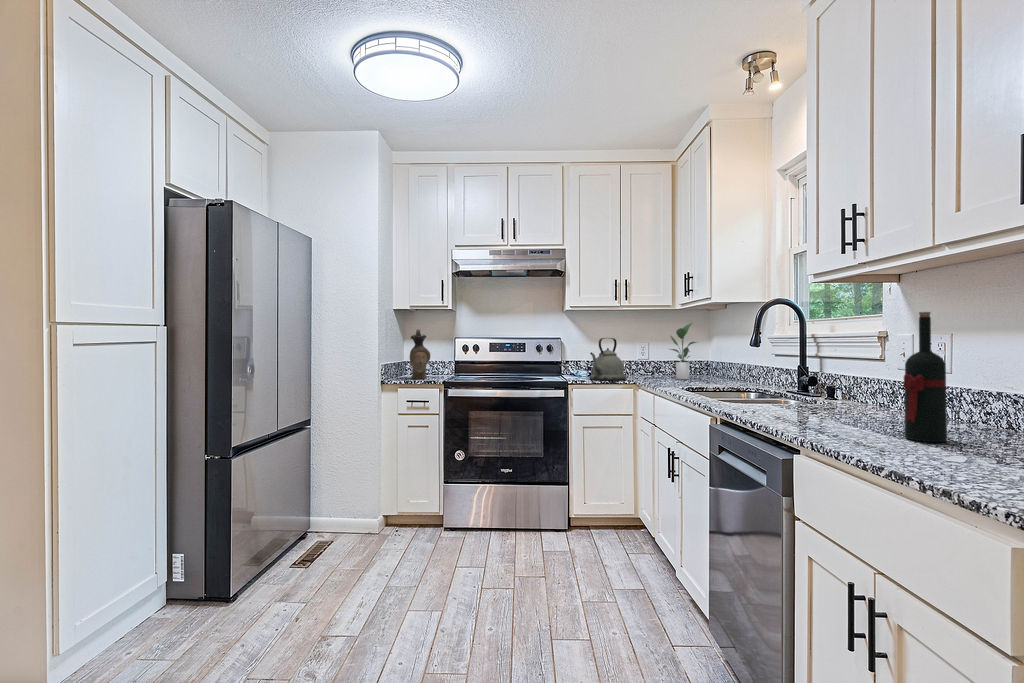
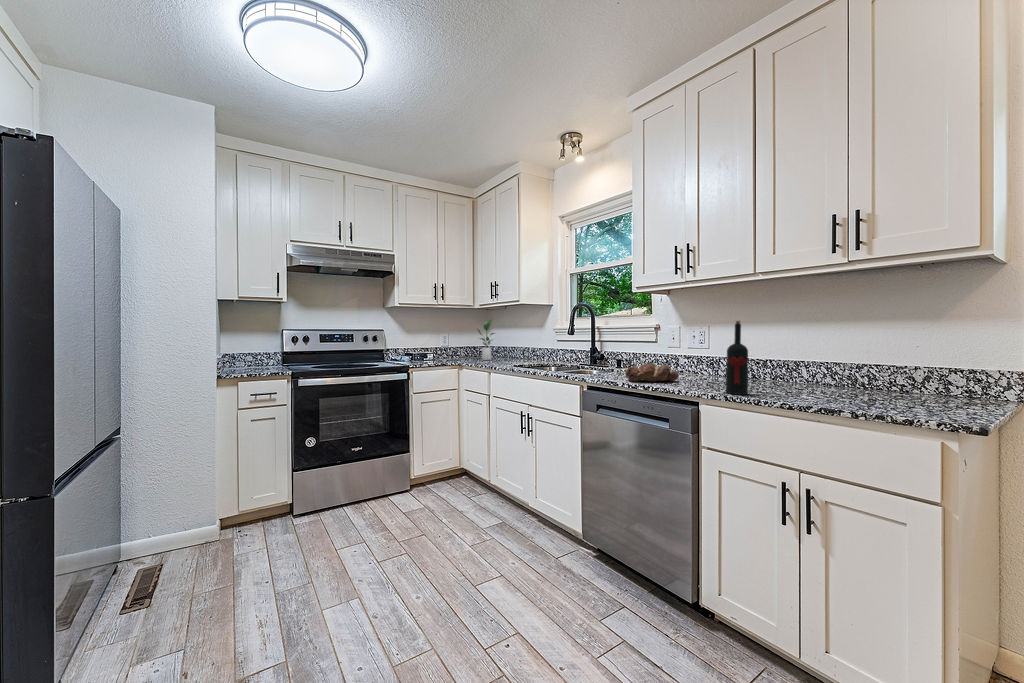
ceramic pitcher: present [410,329,430,379] -> none [249,321,275,372]
kettle: present [590,338,626,380] -> none [424,330,453,364]
bread loaf: none [791,386,886,416] -> present [625,363,679,382]

